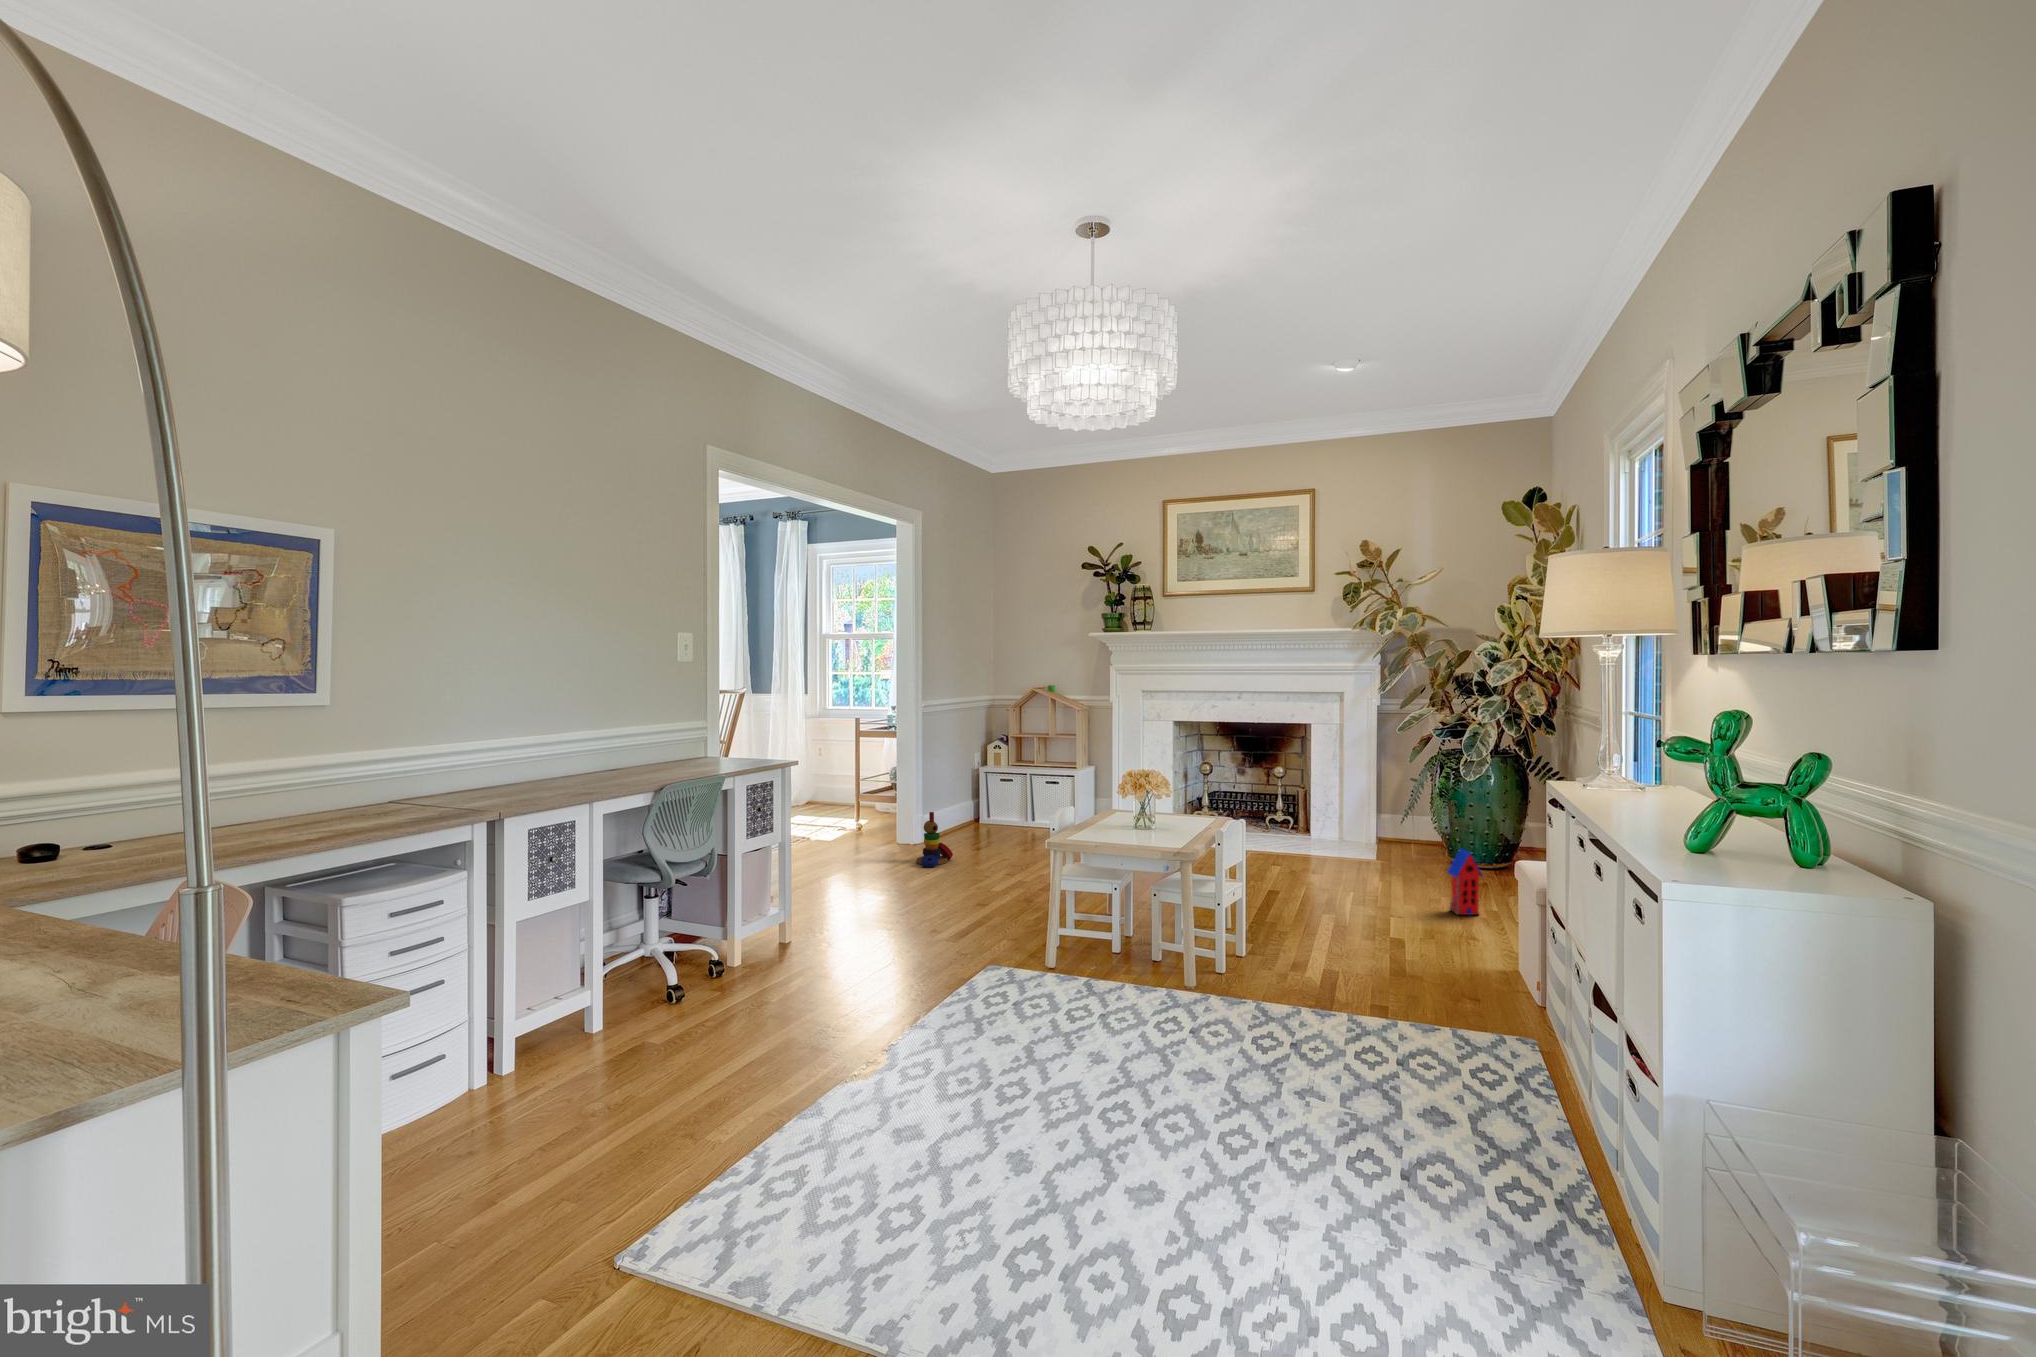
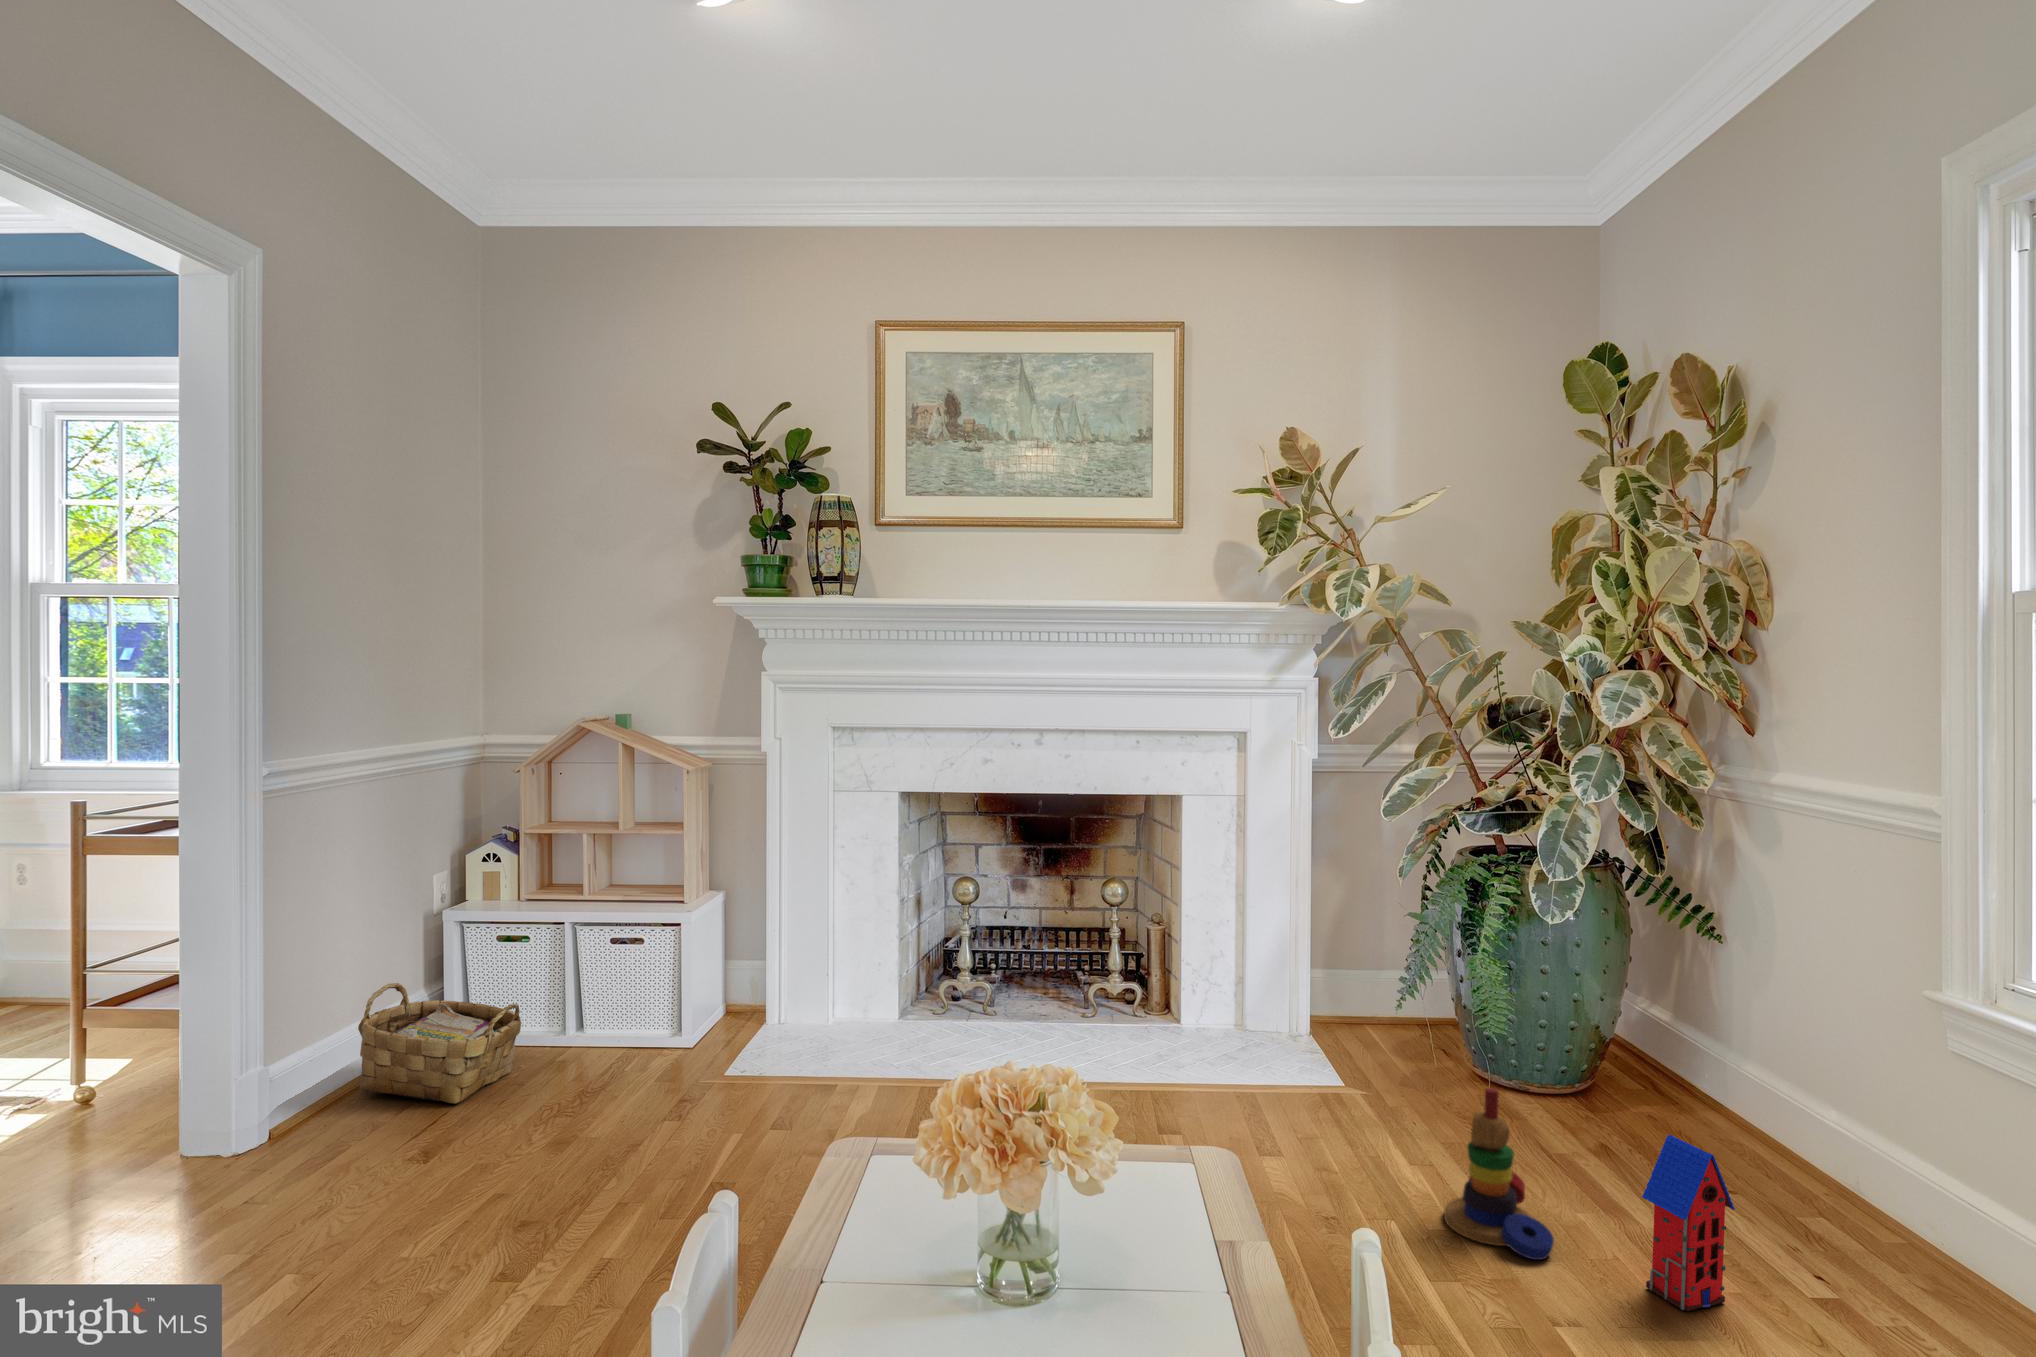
woven basket: none [952,792,1011,838] -> present [358,983,521,1104]
stacking toy: present [916,812,953,867] -> present [1444,1088,1554,1260]

